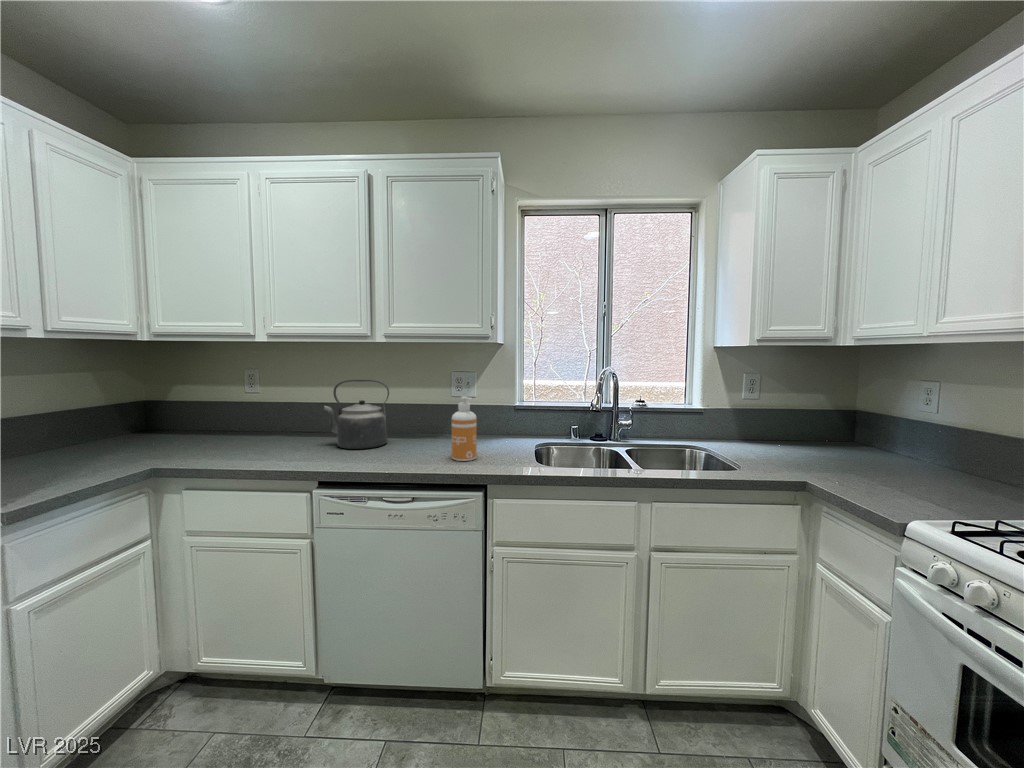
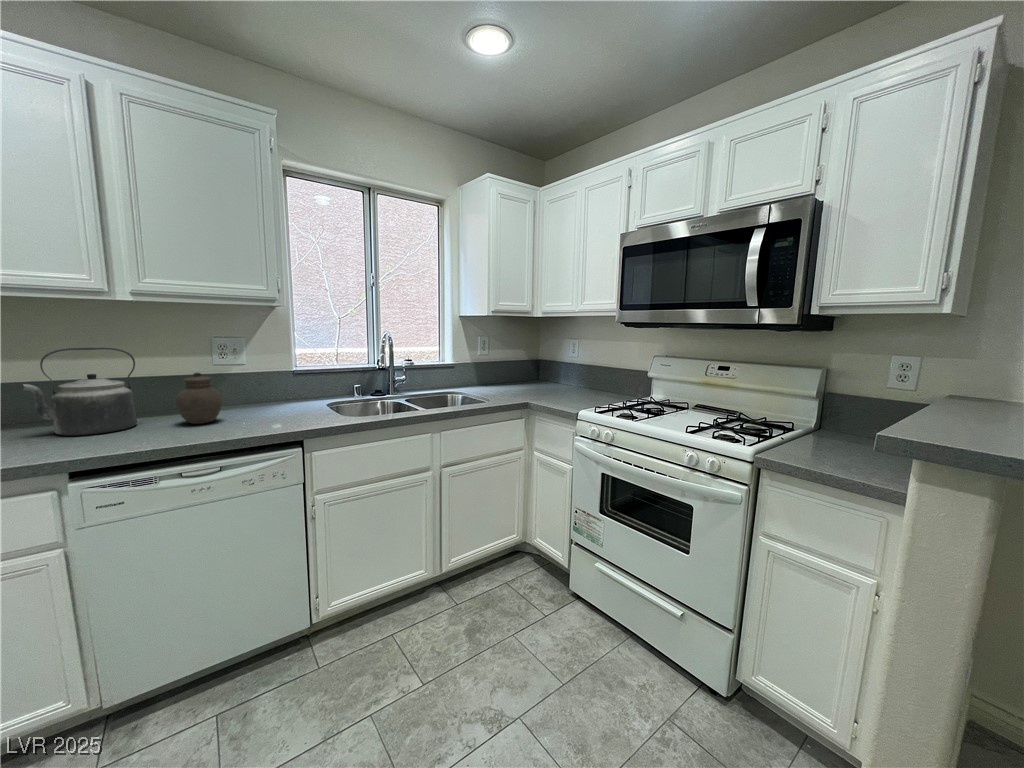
soap dispenser: present [451,396,477,461] -> none [247,361,279,425]
jar: none [407,404,441,451] -> present [176,373,222,424]

